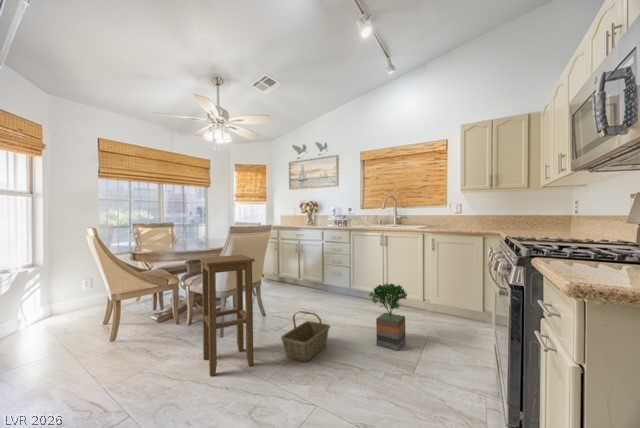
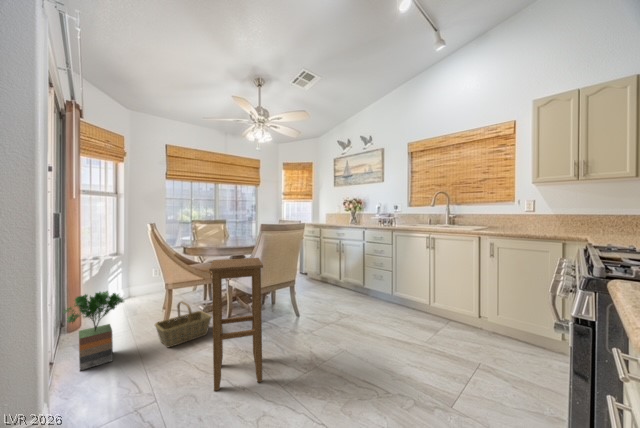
potted tree: present [369,283,407,351] -> present [64,291,124,370]
basket: present [281,311,330,362] -> present [155,302,212,347]

